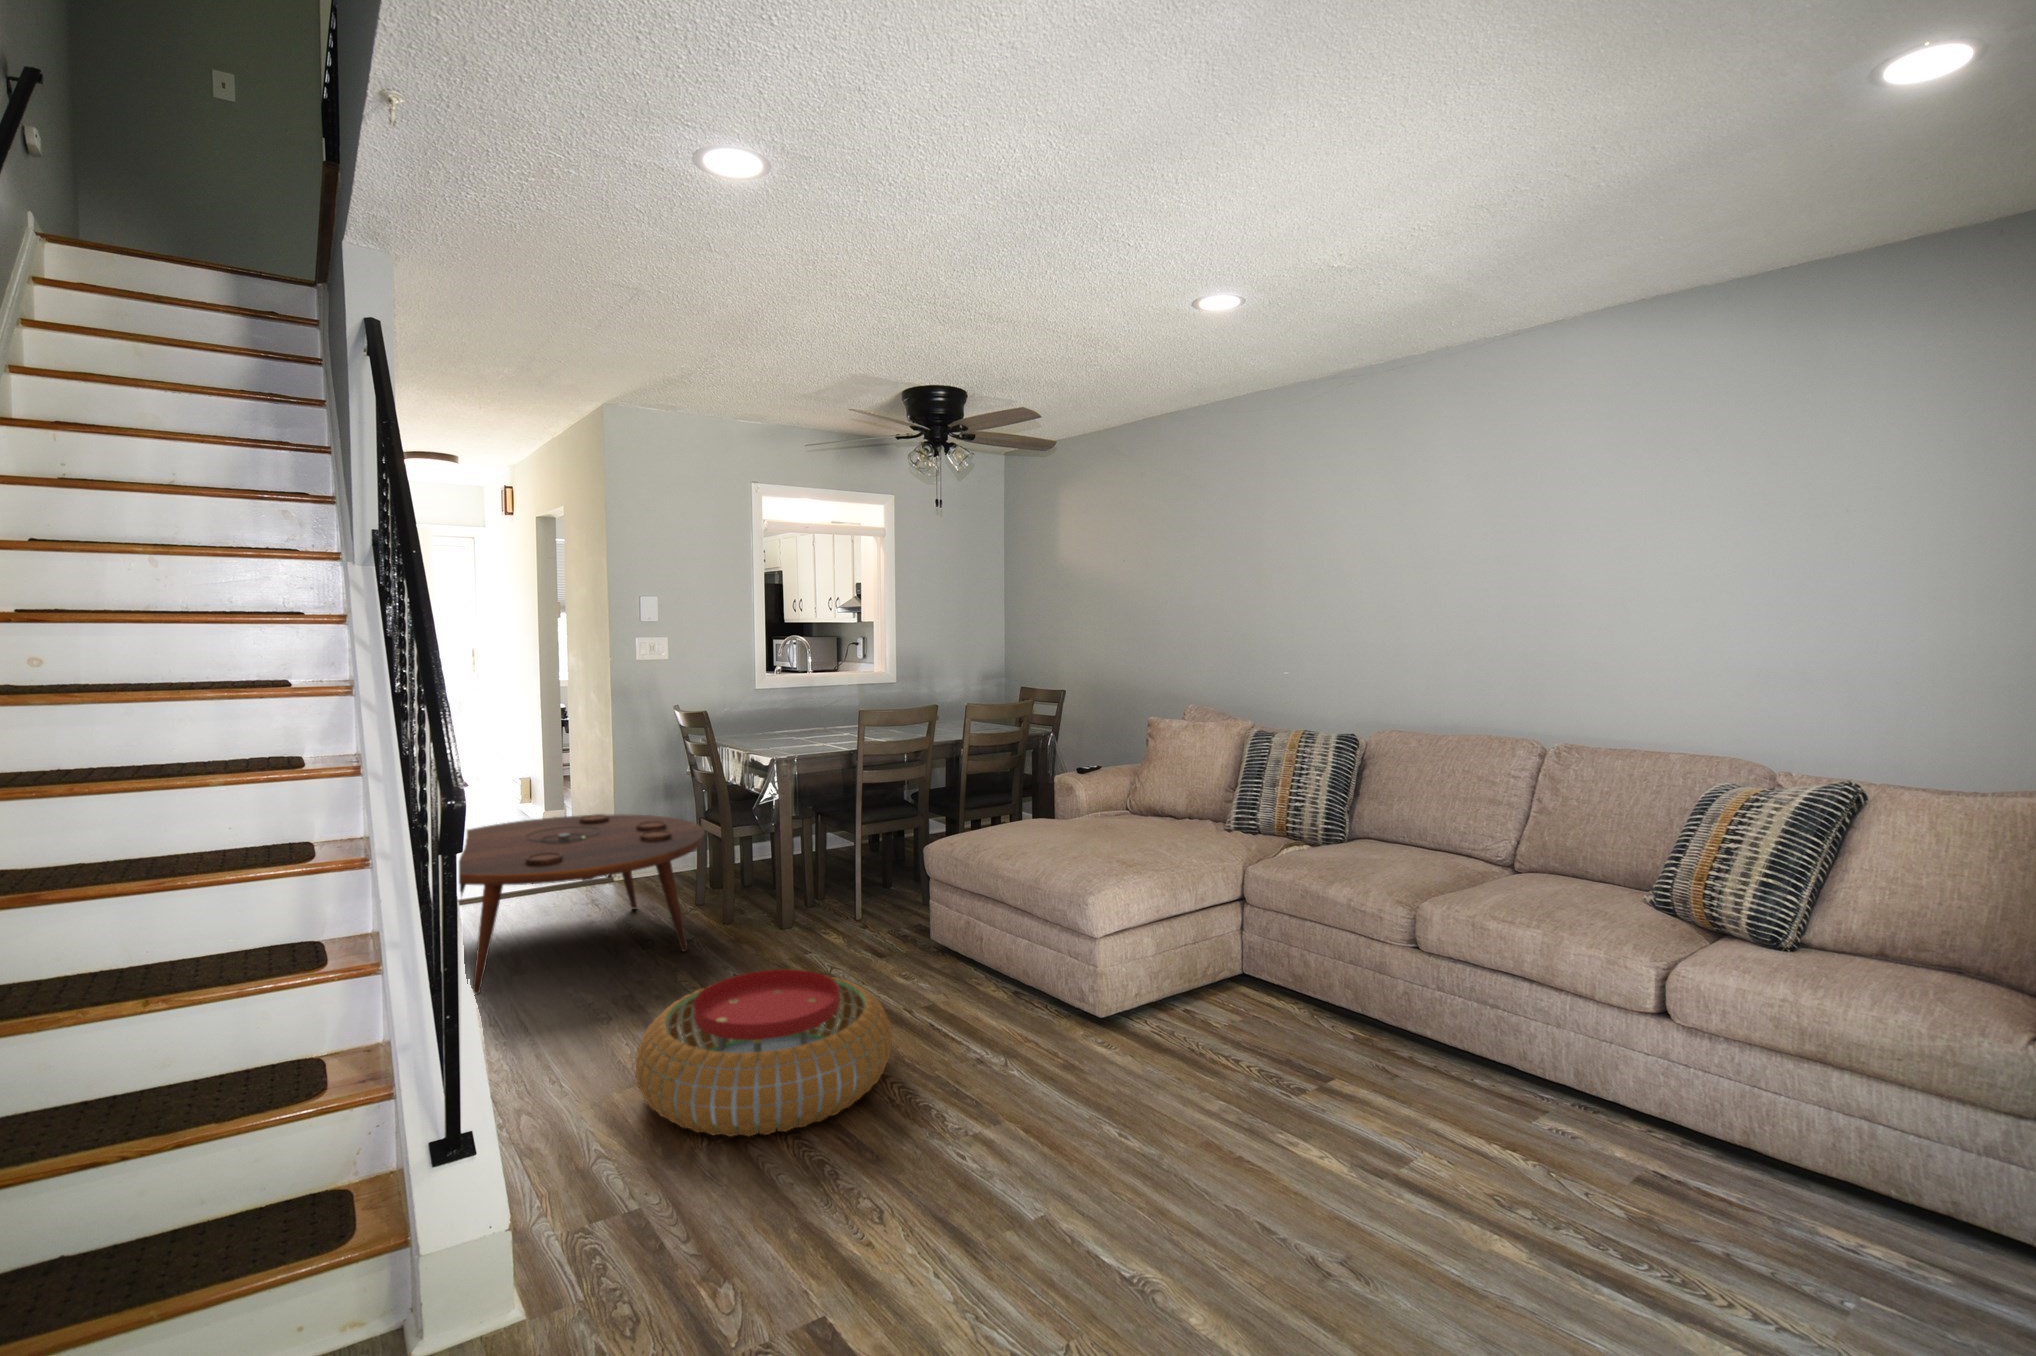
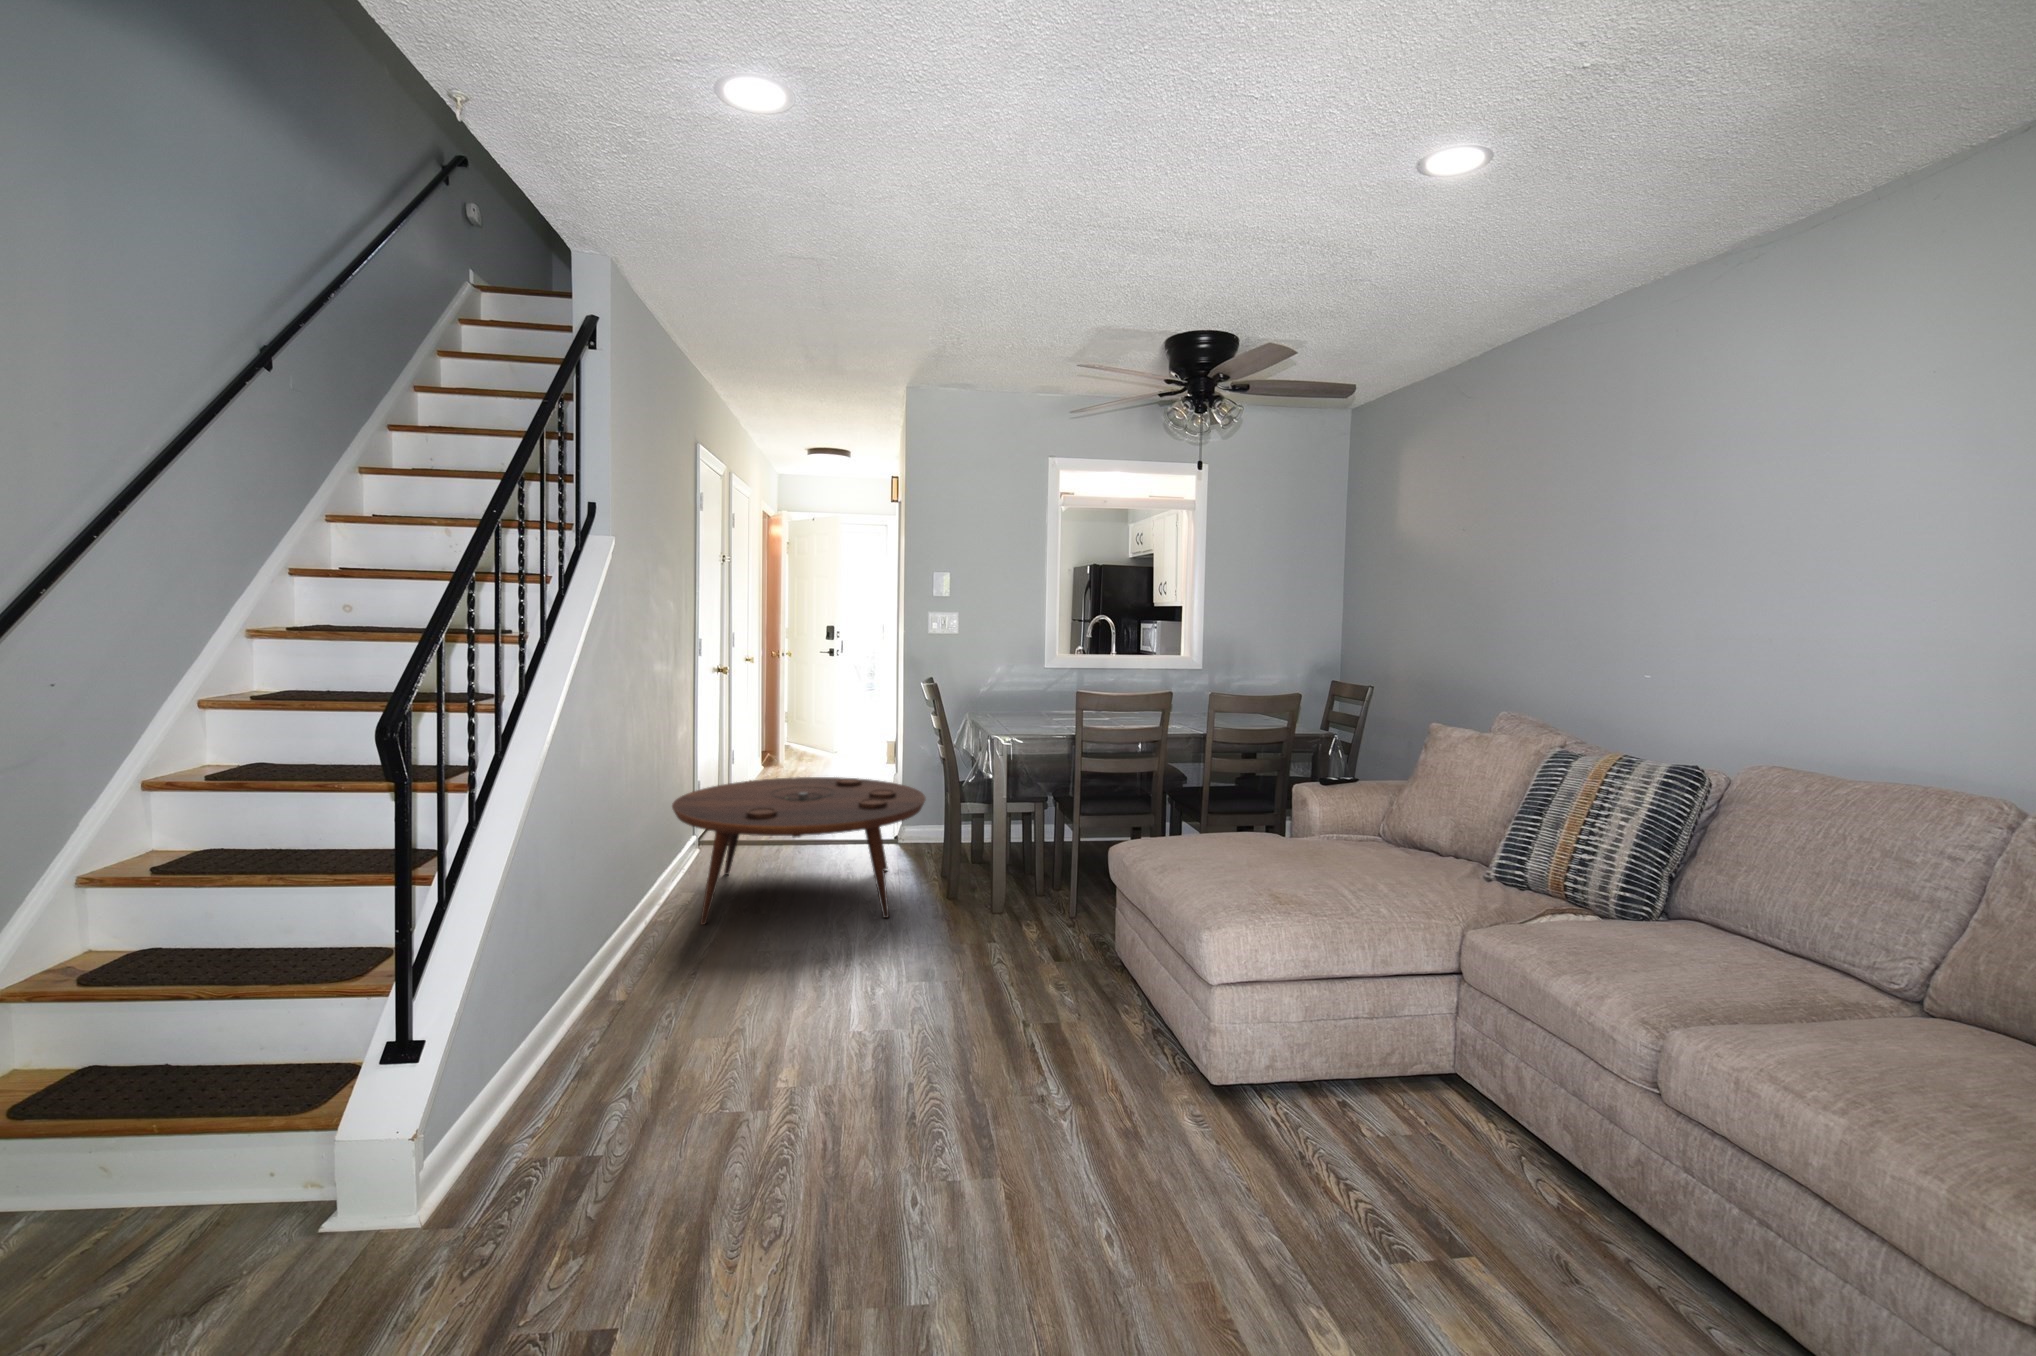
pouf: present [635,969,892,1137] -> none [697,950,954,1119]

